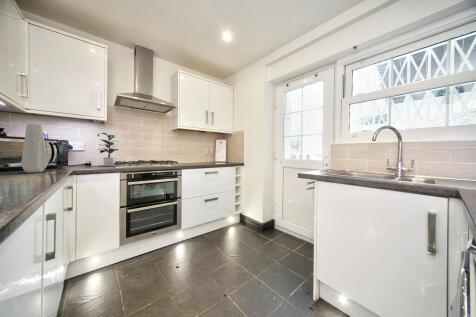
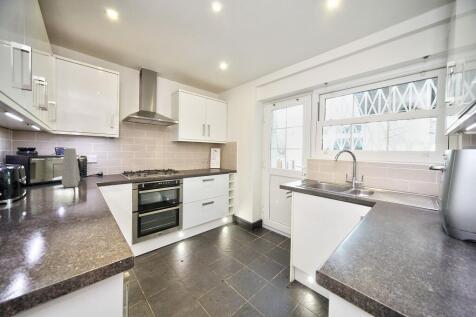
potted plant: present [97,133,118,166] -> none [106,148,135,177]

